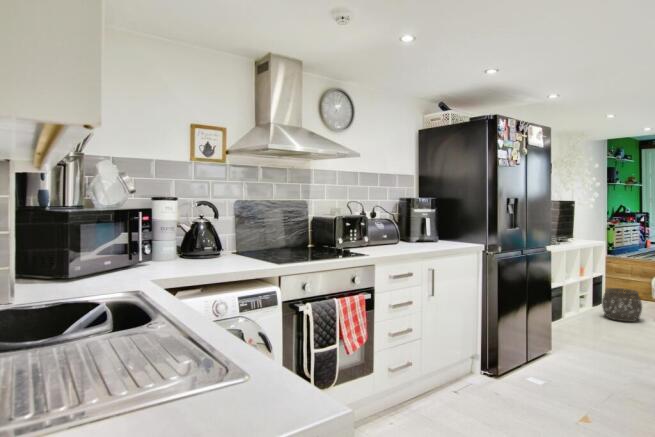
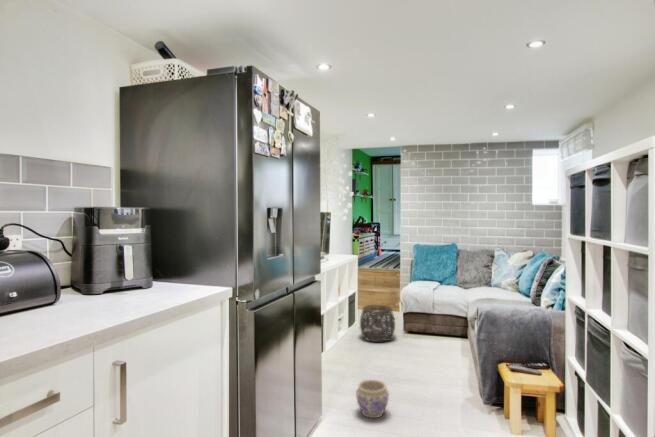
planter: none [580,333,610,360] -> present [356,380,389,418]

